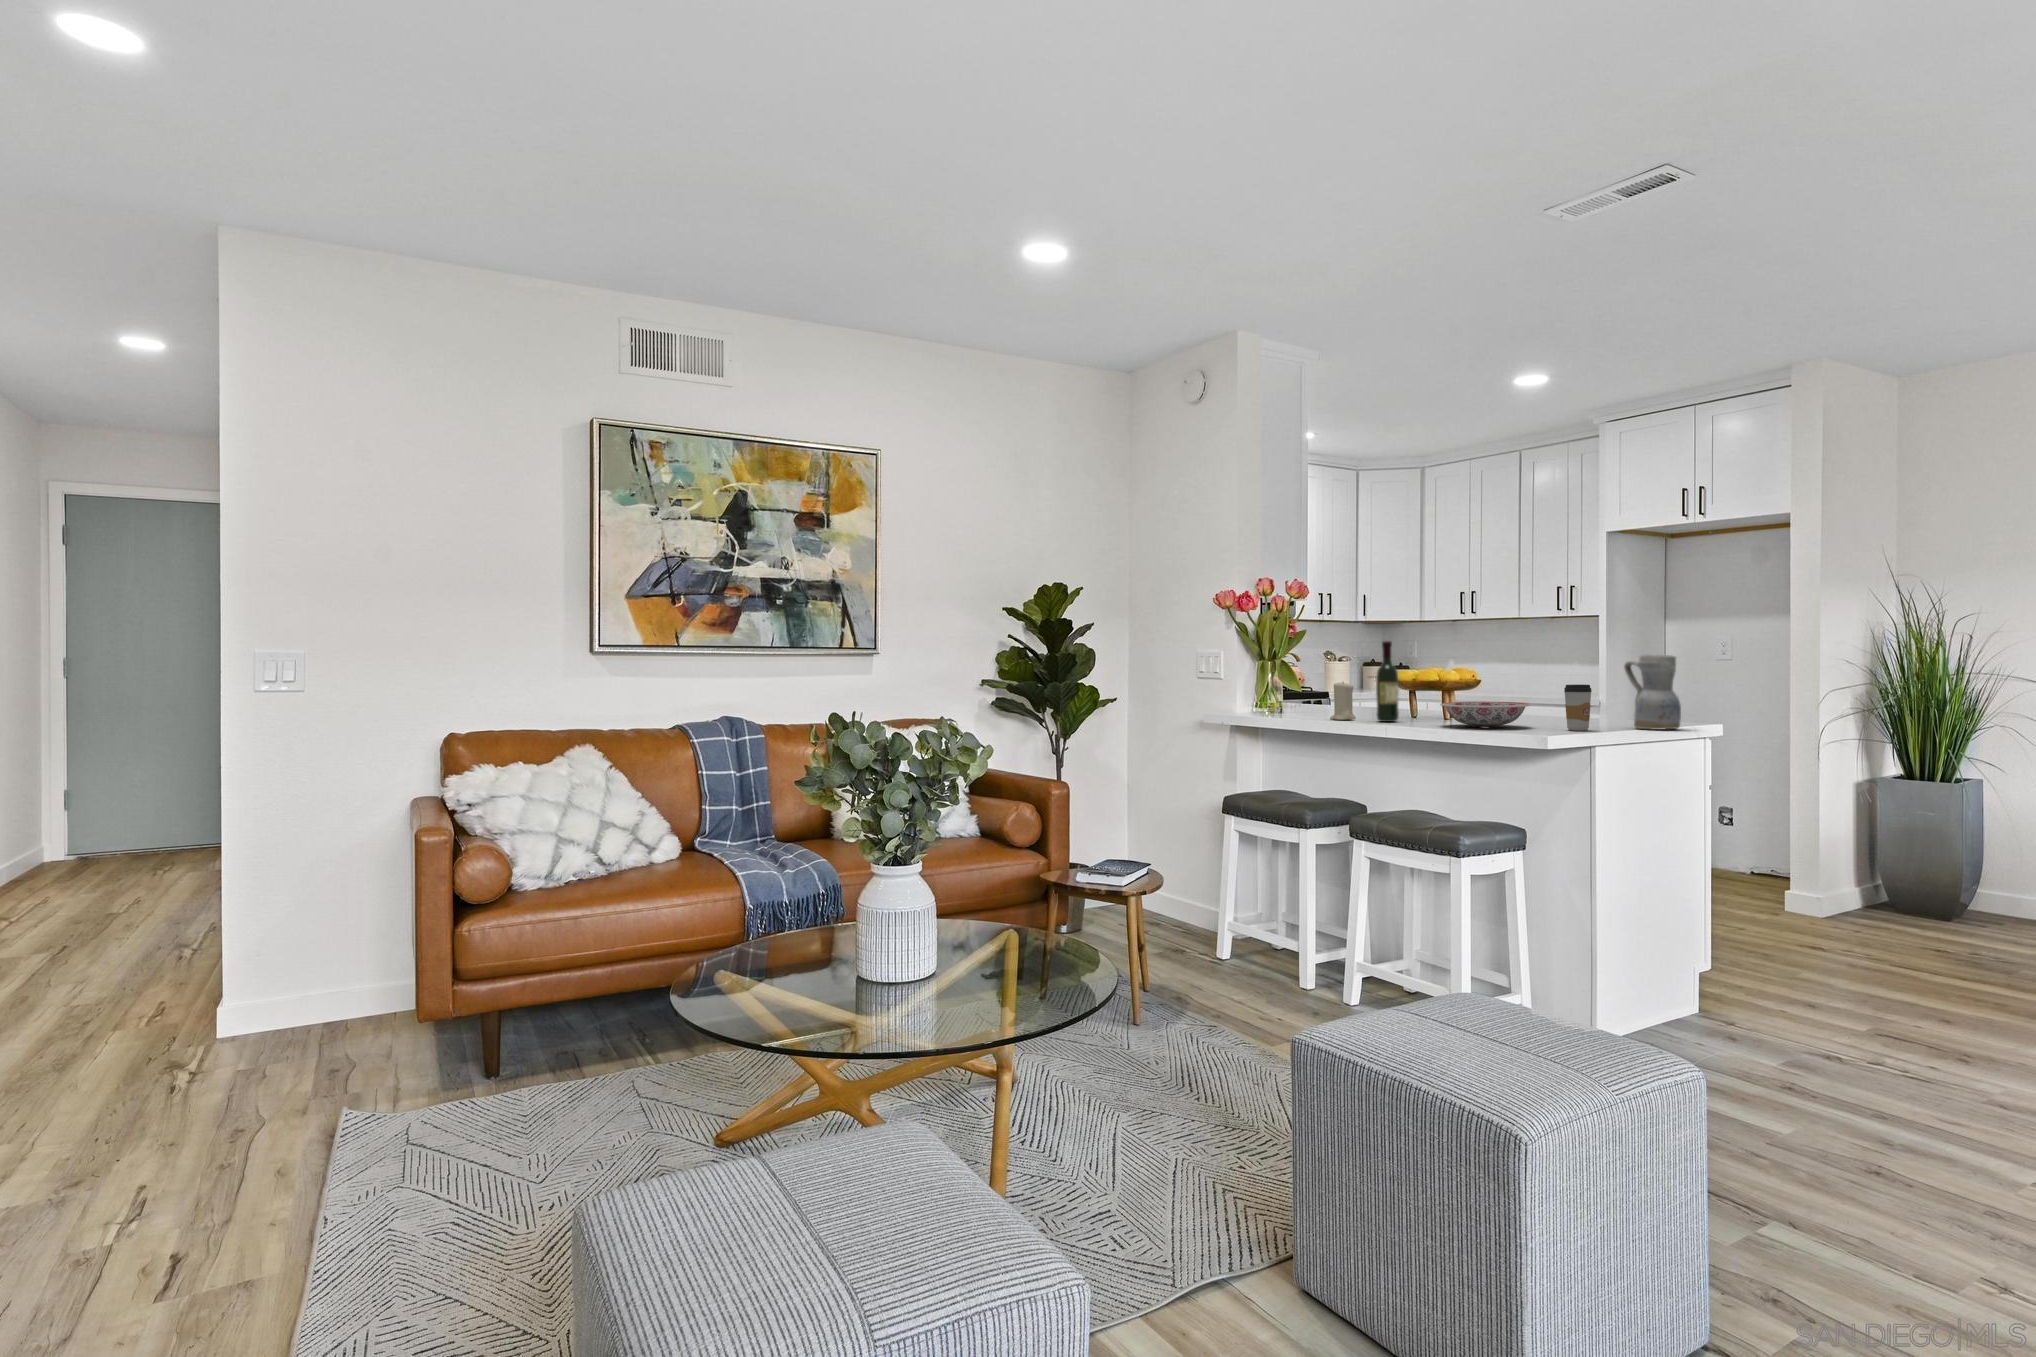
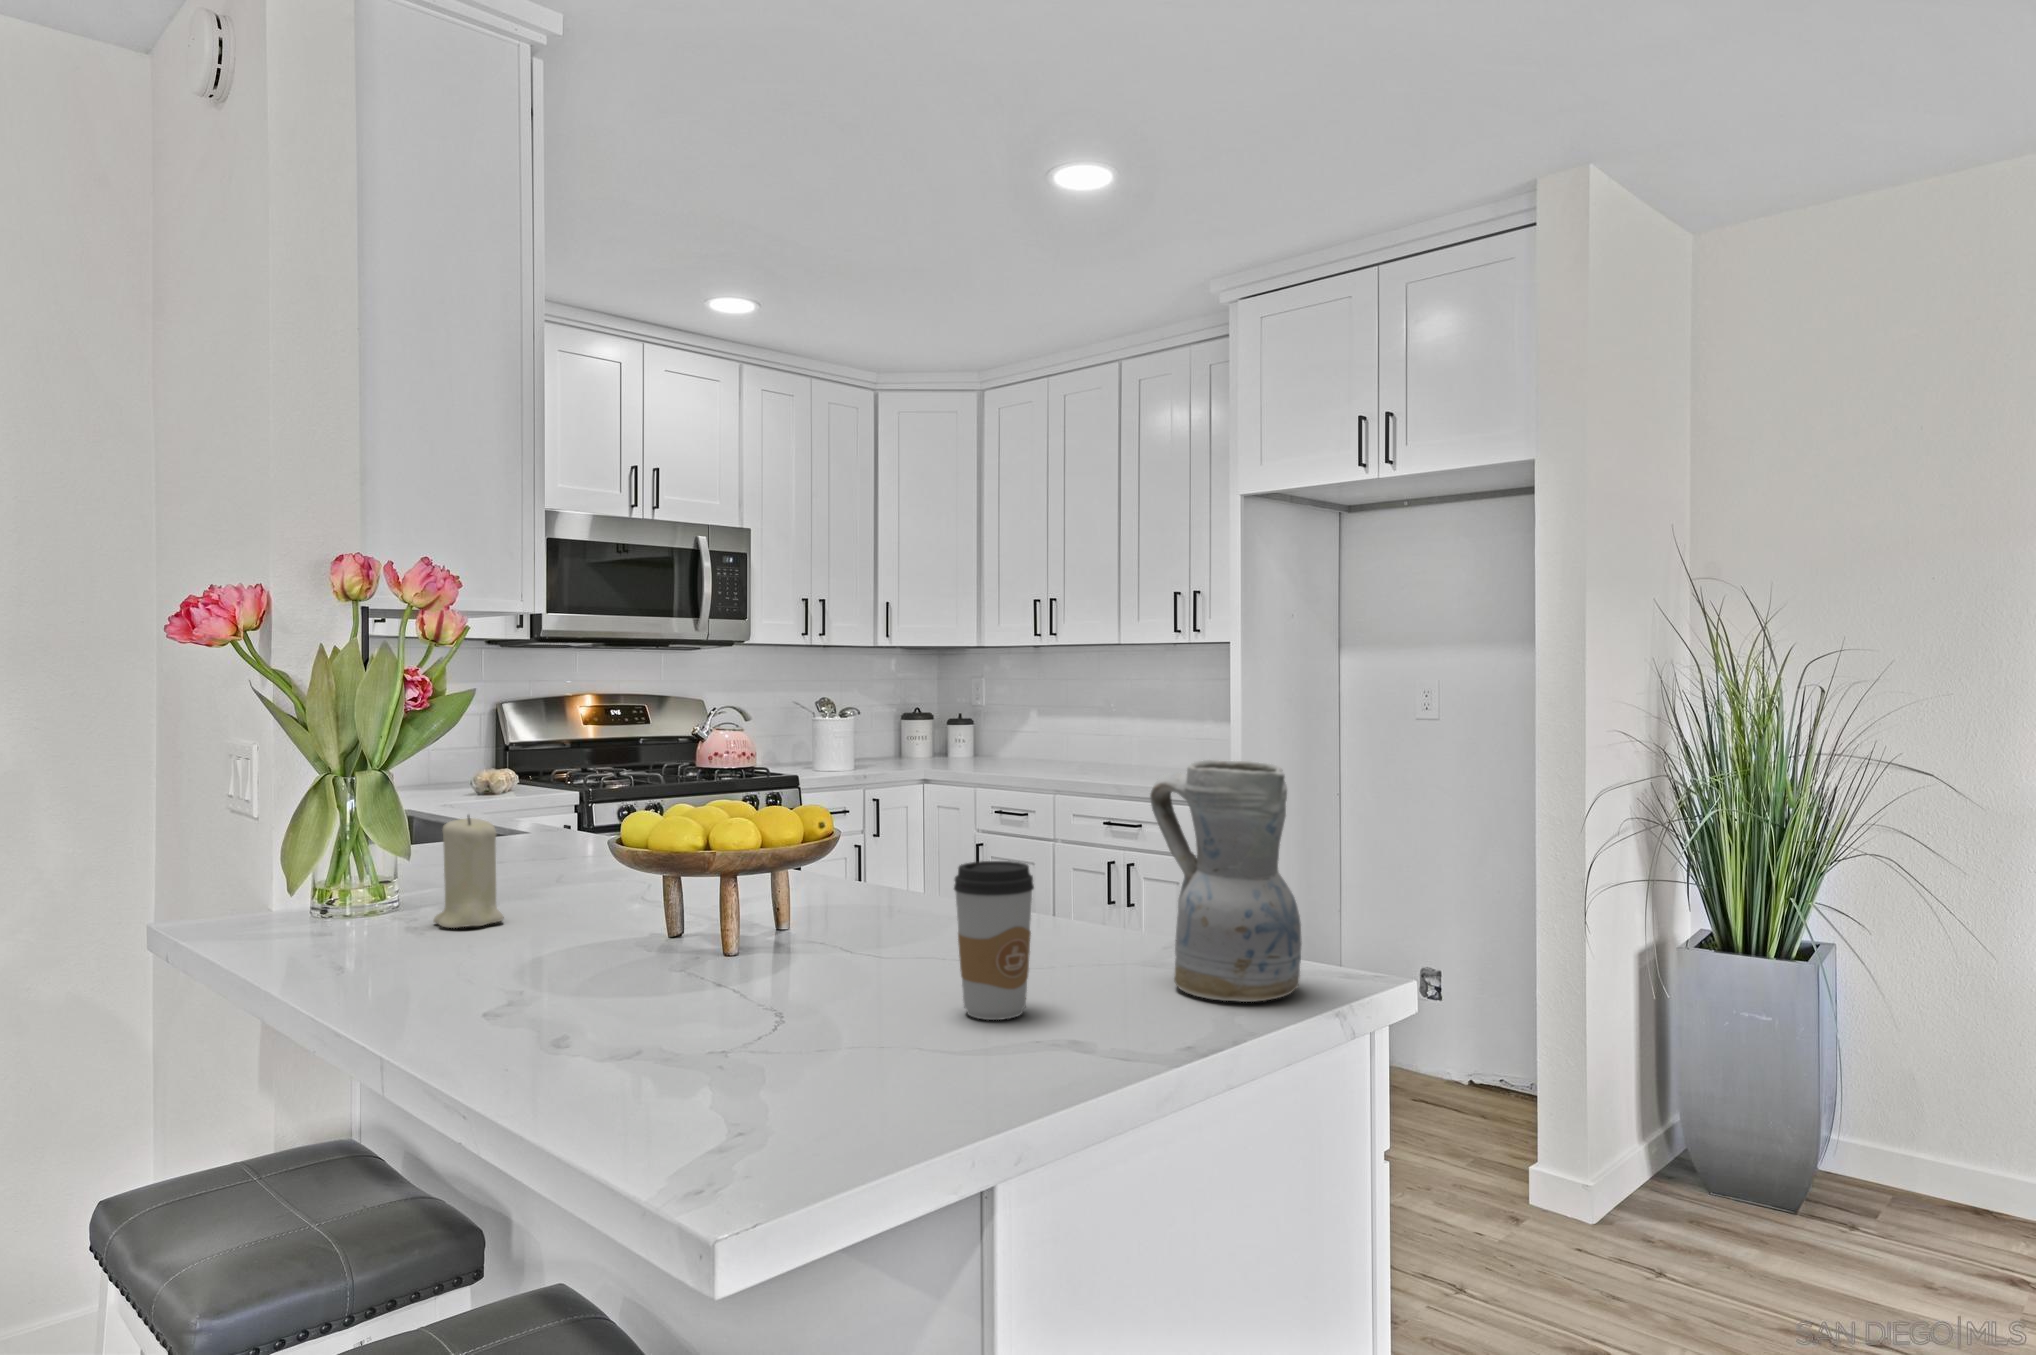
wine bottle: present [1376,641,1399,722] -> none [526,708,590,941]
ceramic bowl: present [1440,702,1530,727] -> none [619,889,885,988]

